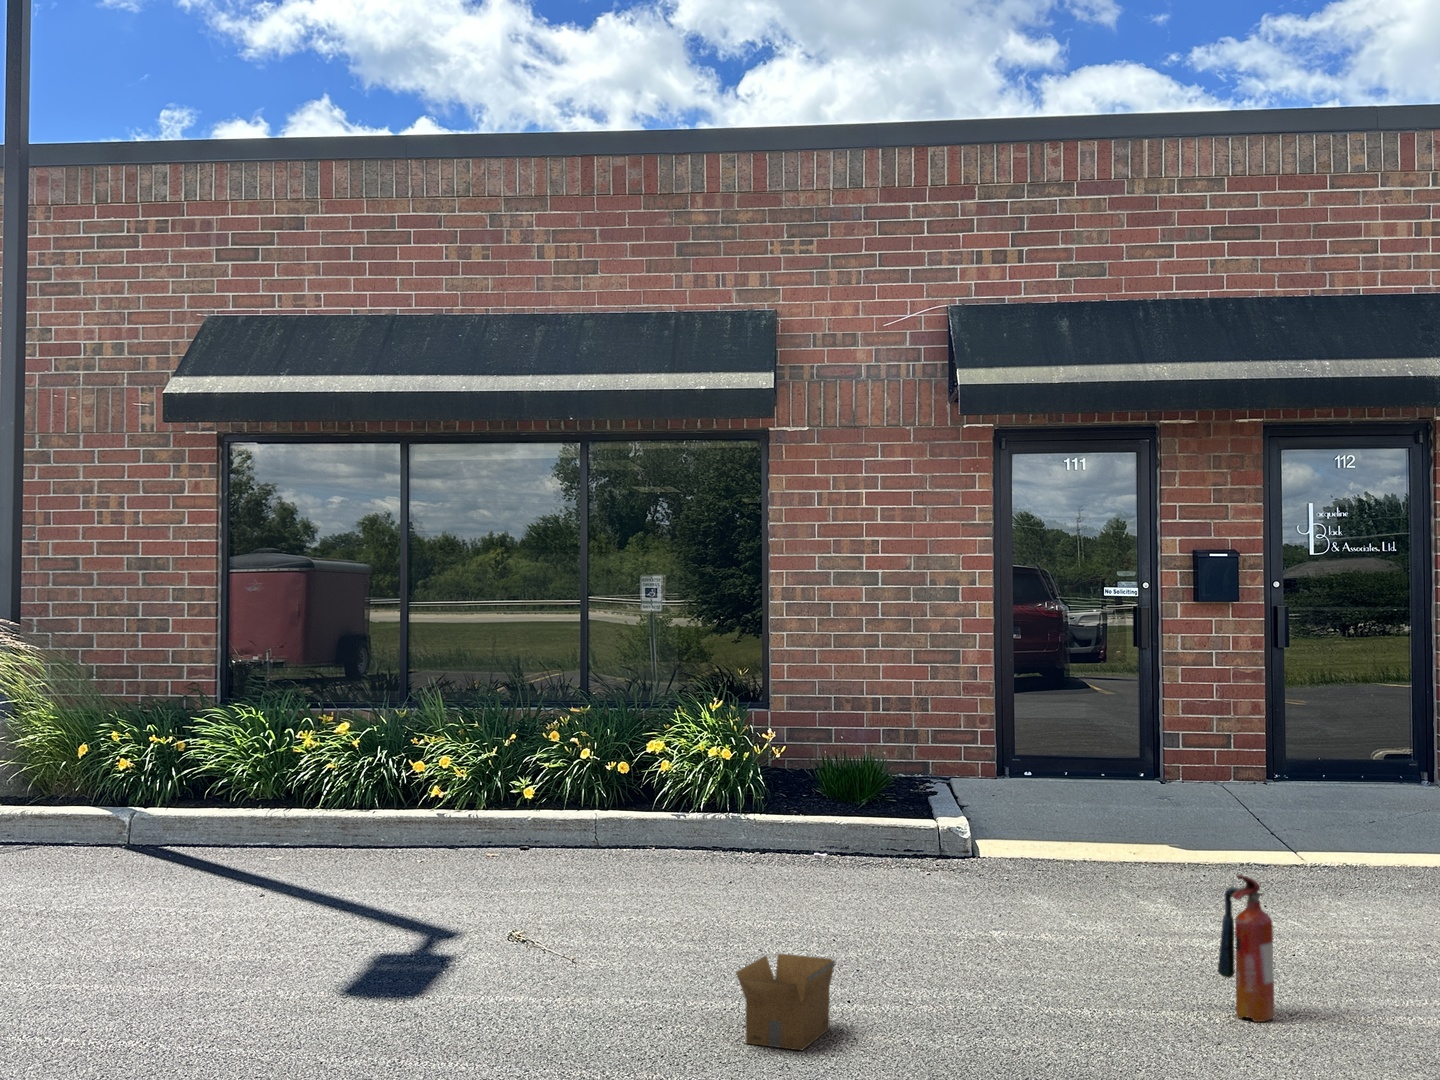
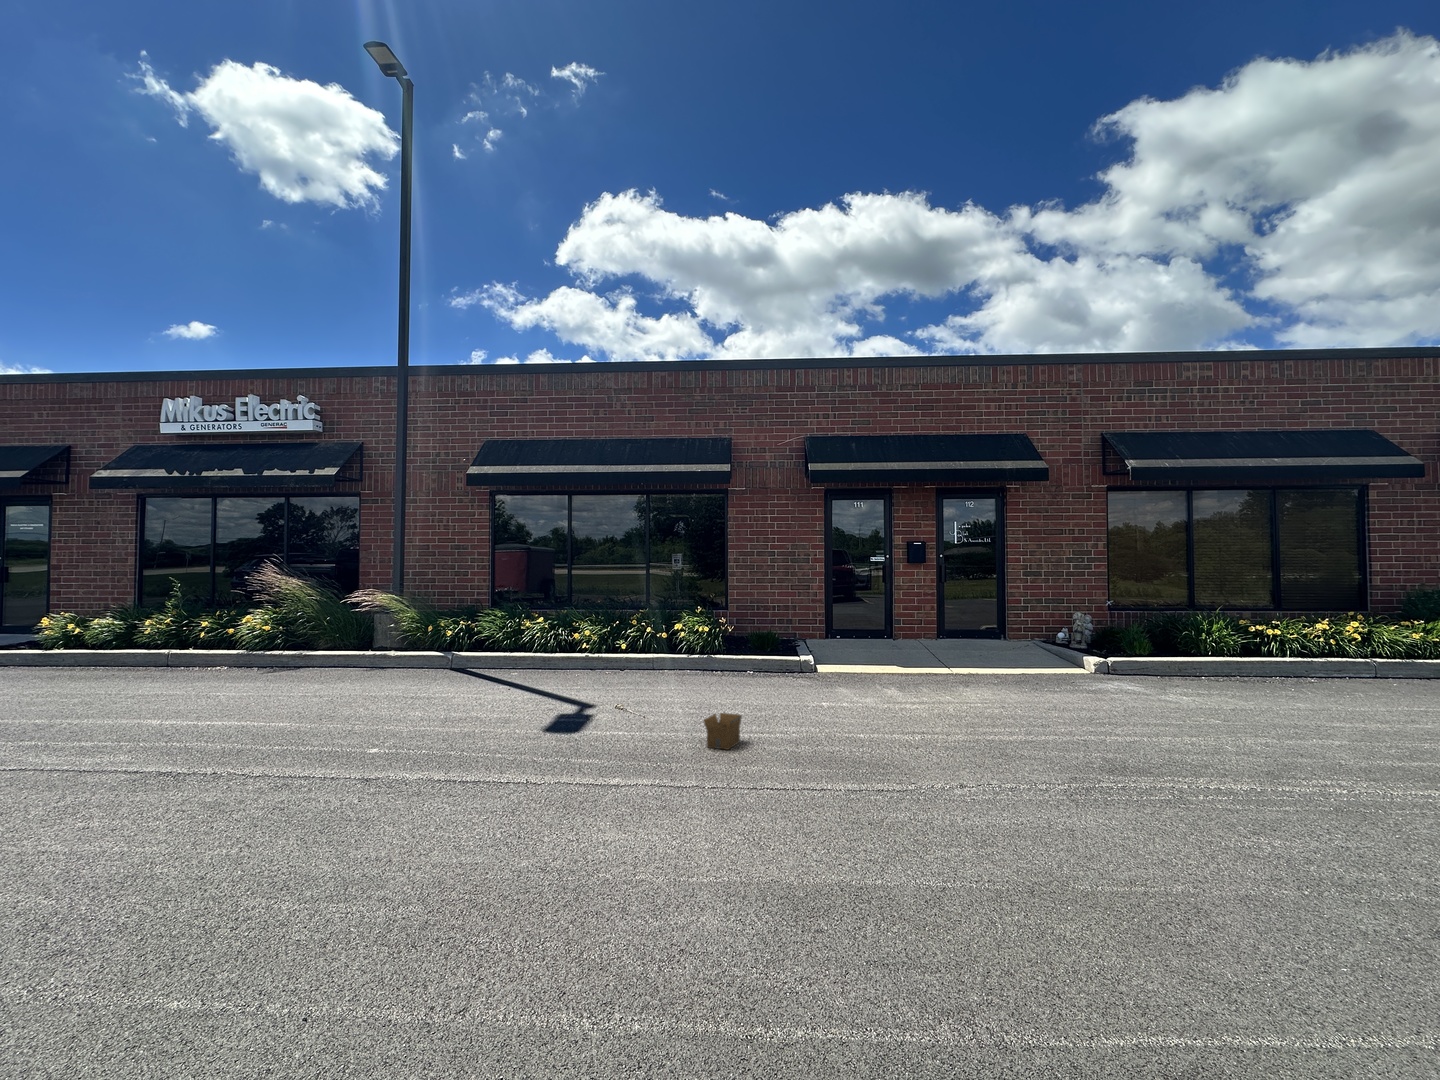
fire extinguisher: present [1218,874,1275,1022] -> none [893,682,914,739]

